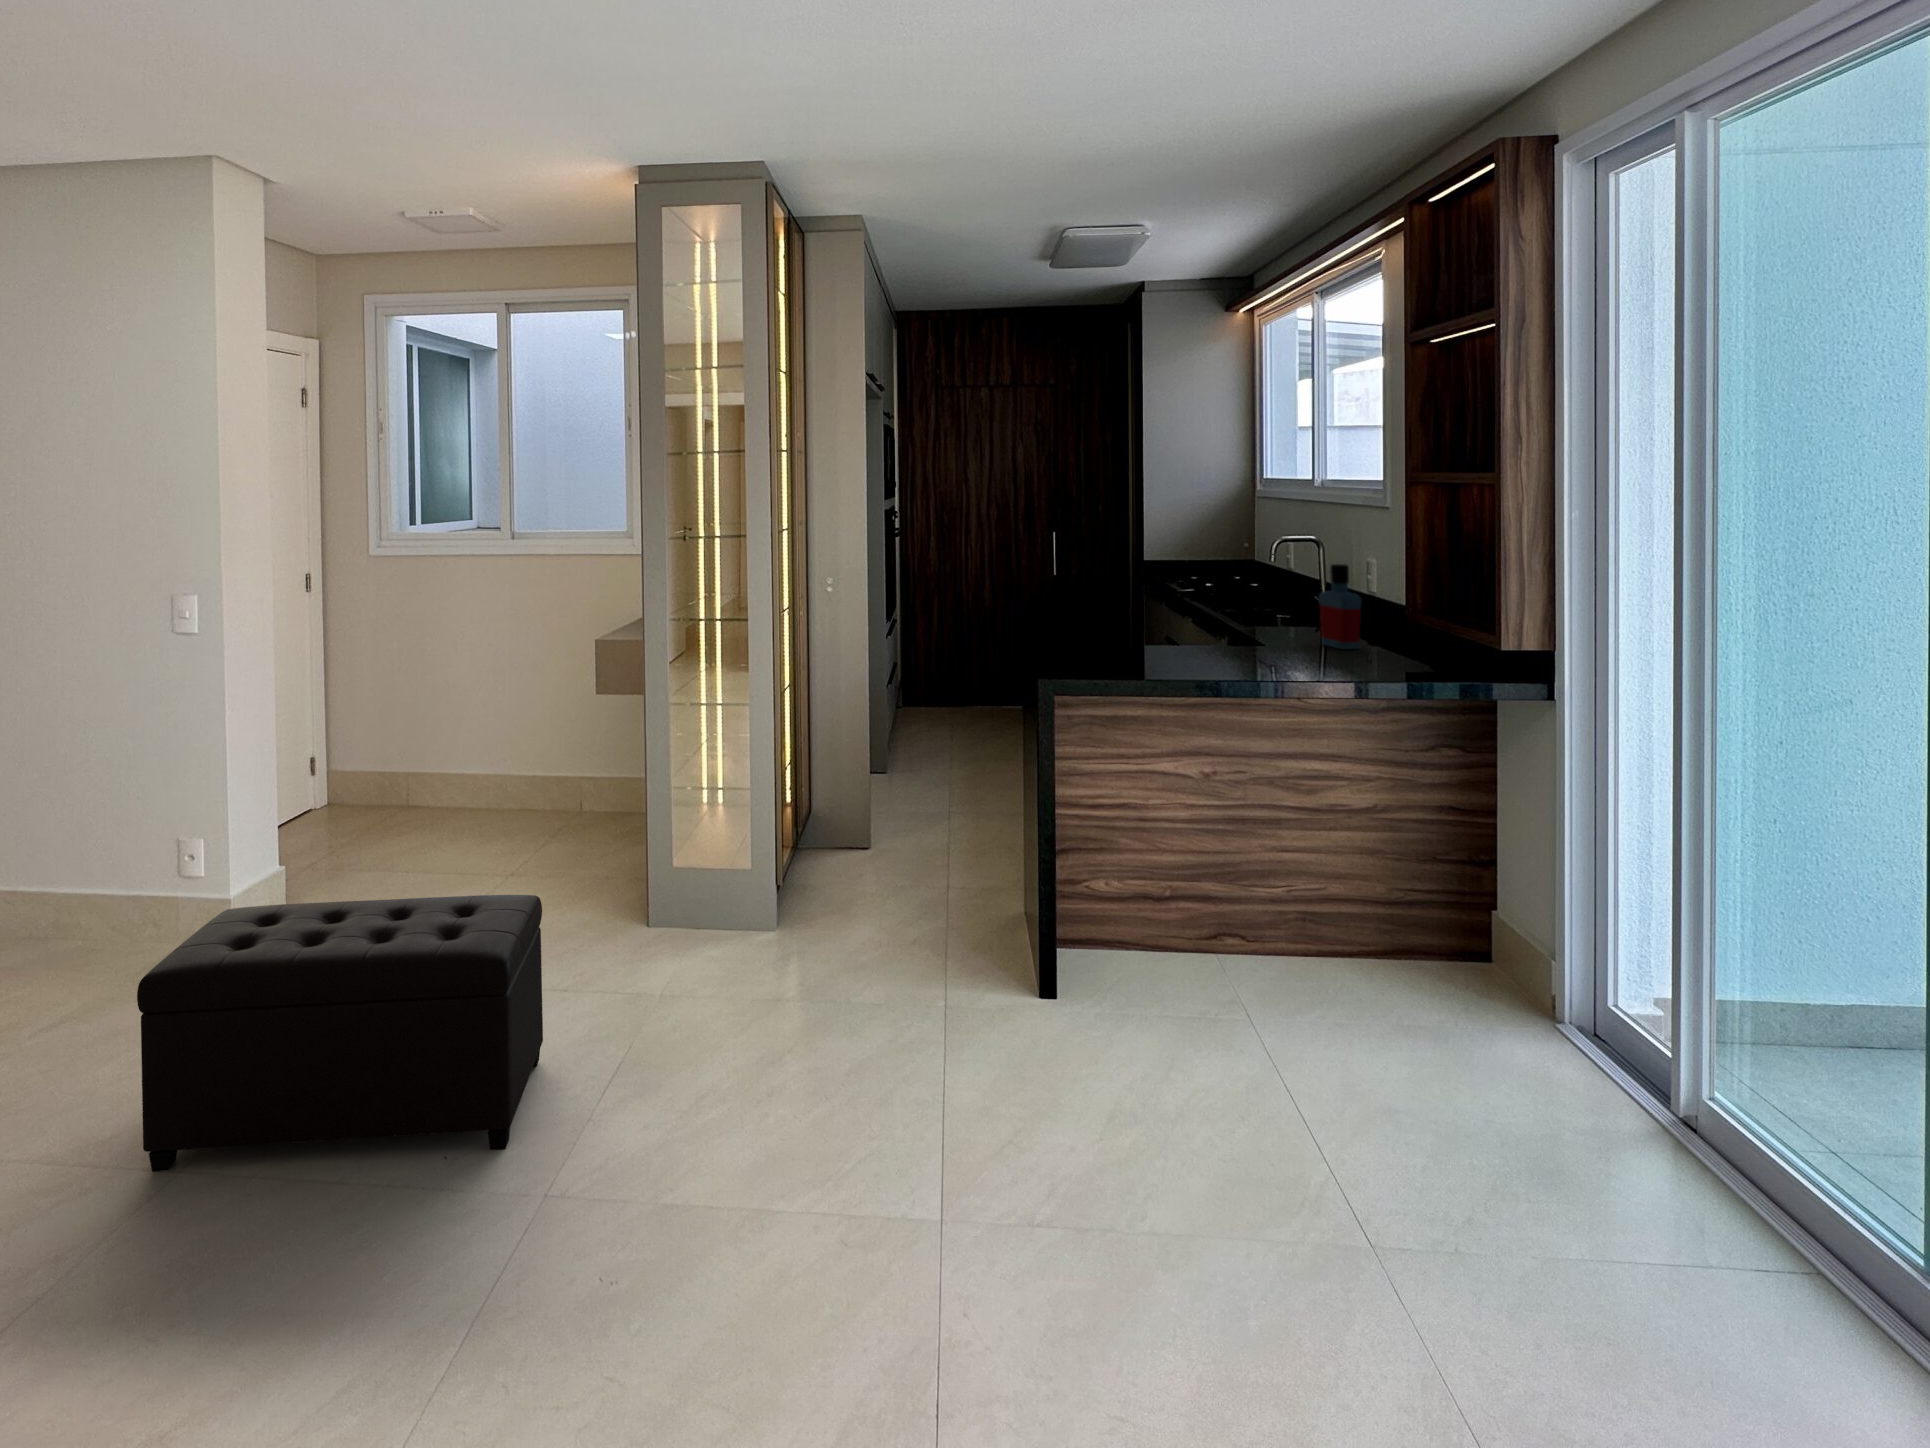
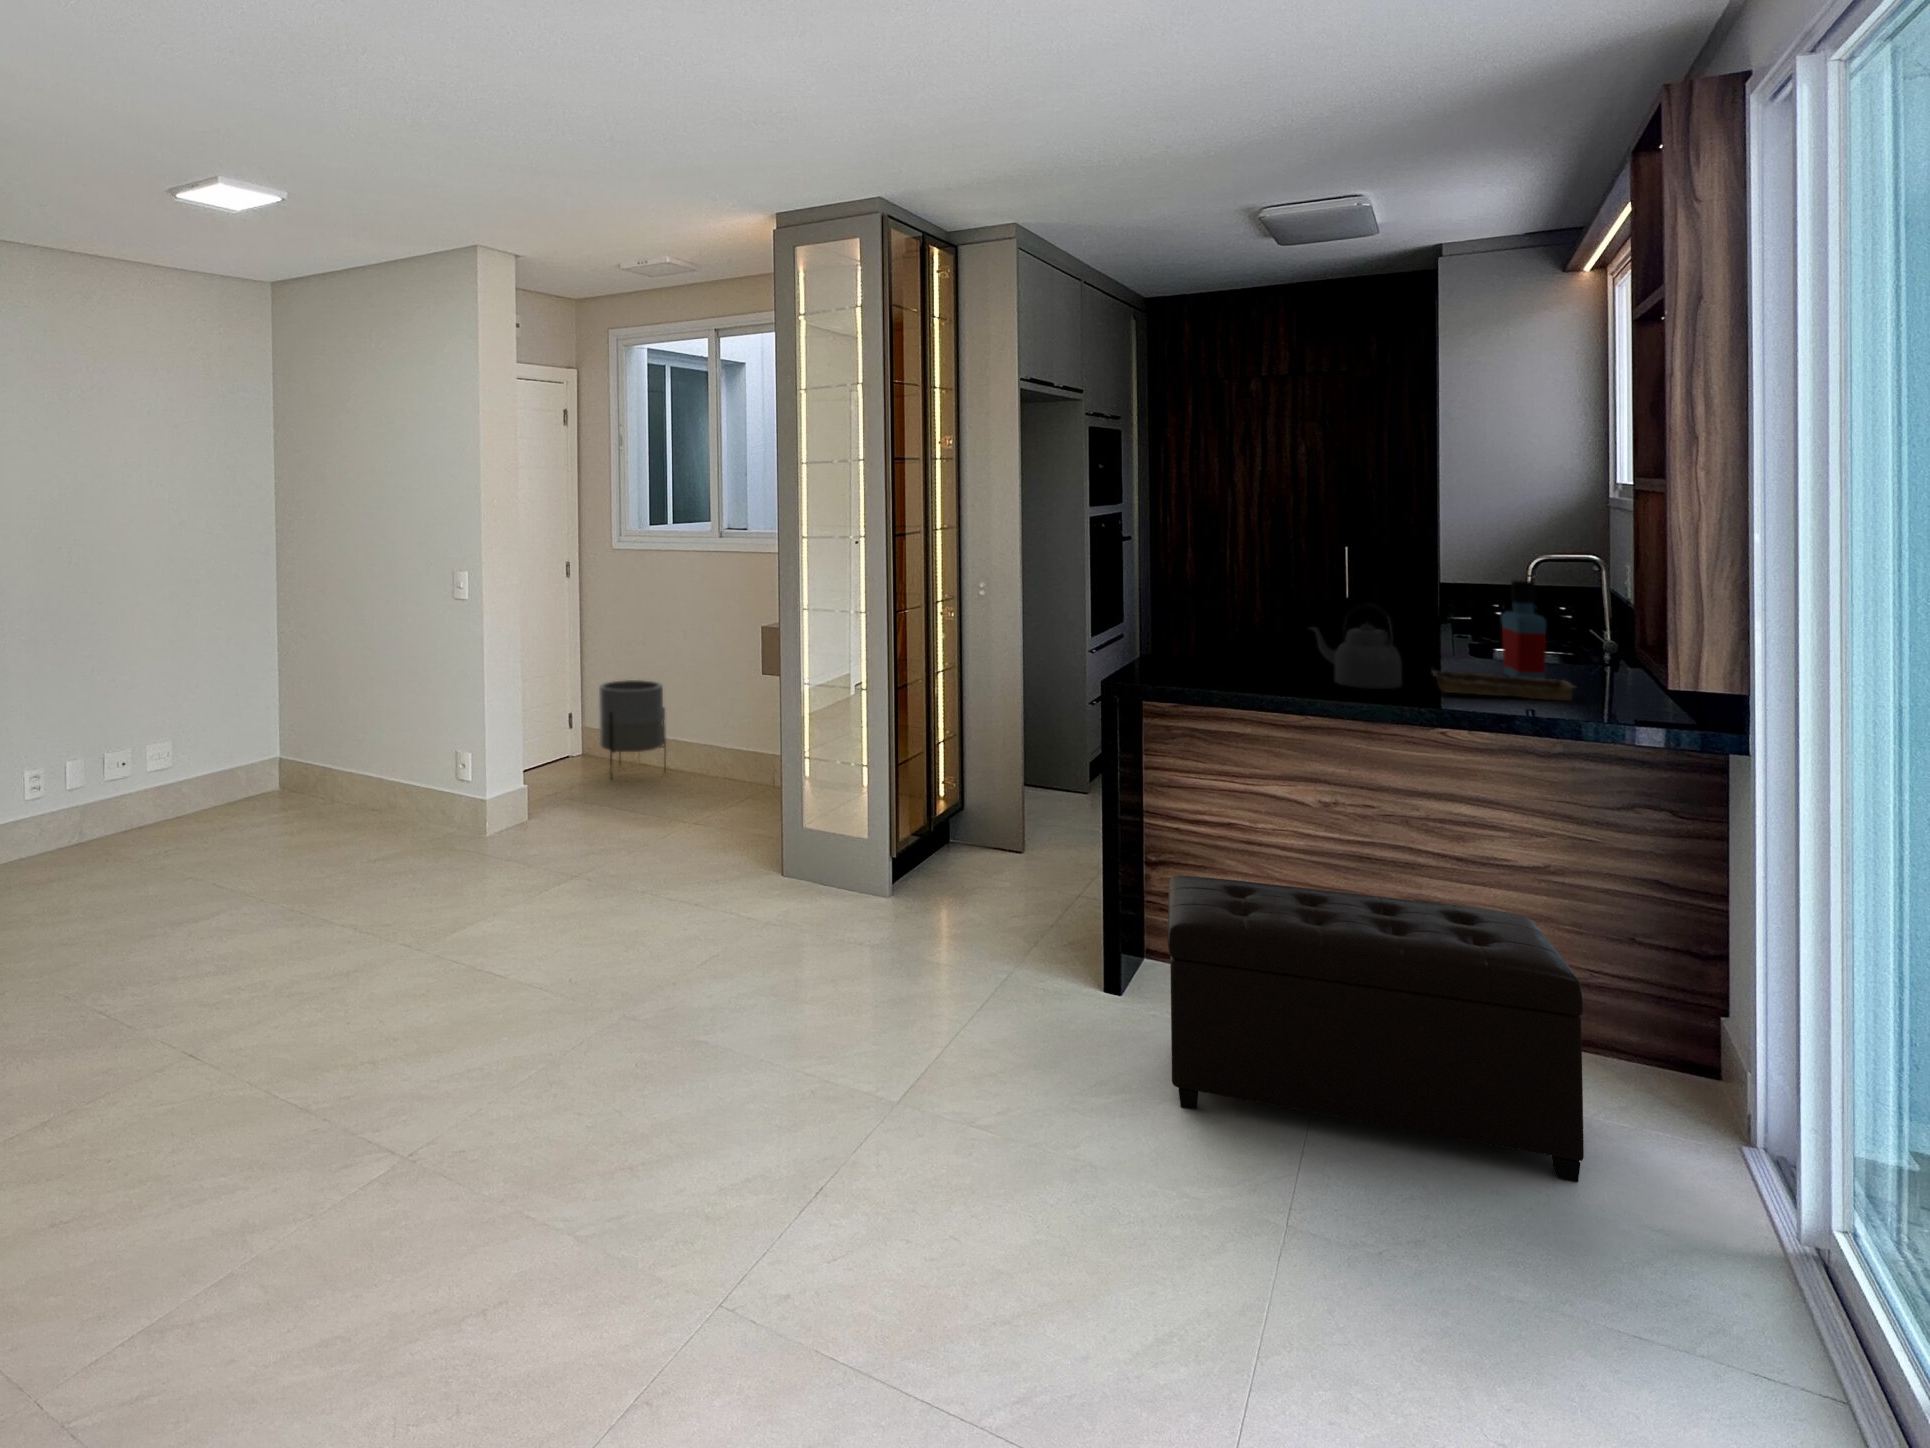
kettle: none [1192,590,1274,668] -> present [1310,604,1402,689]
tray: none [1295,647,1414,667] -> present [1433,671,1576,701]
planter: none [350,712,436,836] -> present [599,680,666,755]
ottoman: present [137,895,543,1171] -> present [1168,876,1584,1182]

